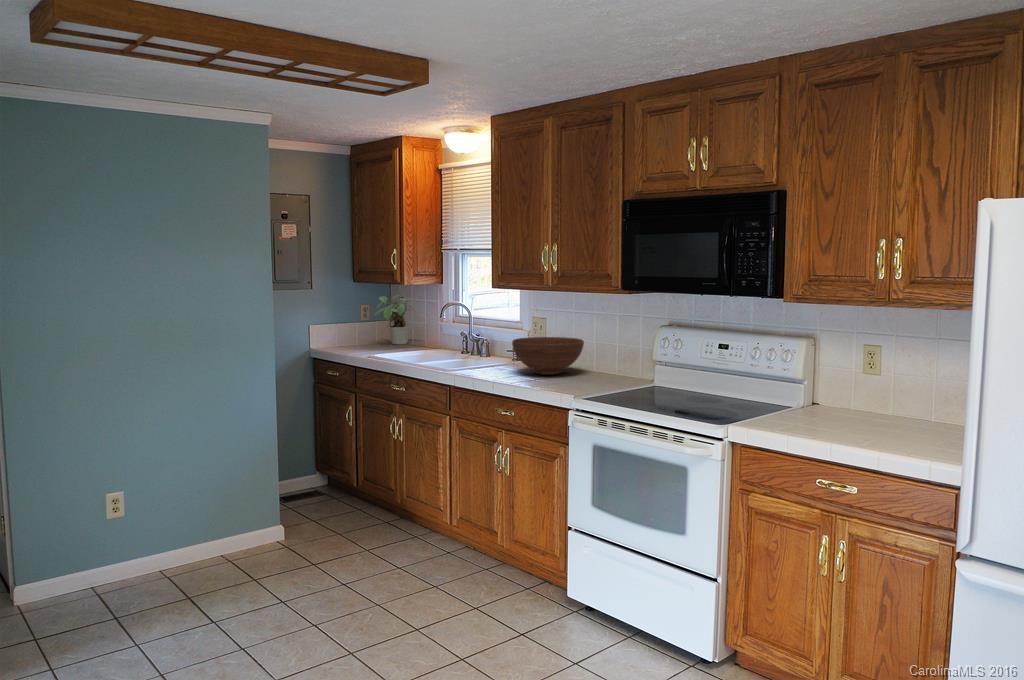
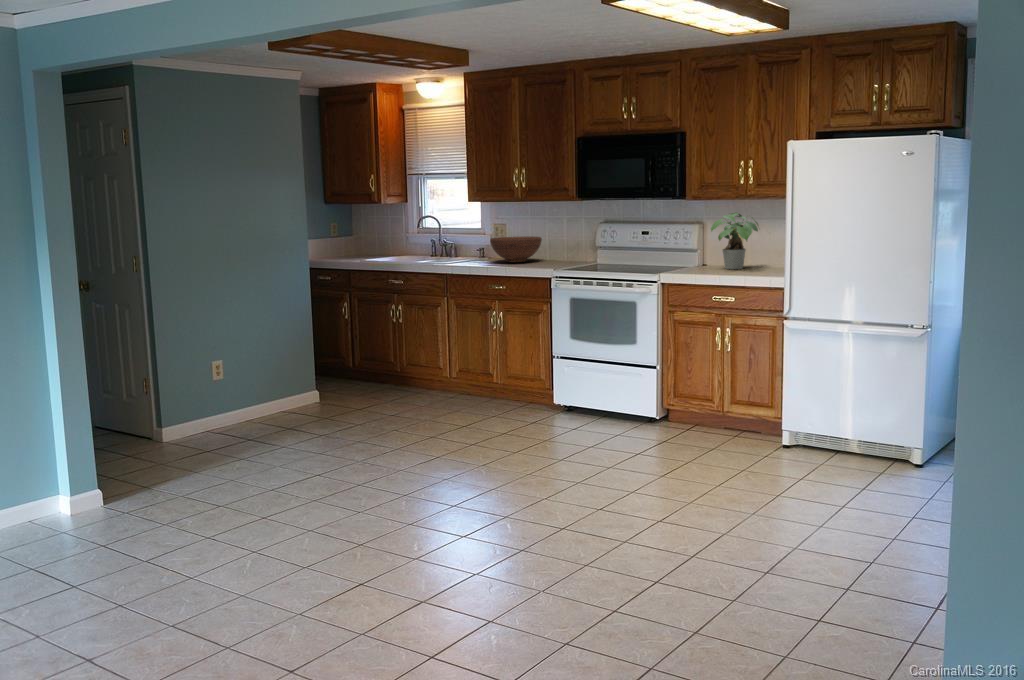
potted plant: present [374,294,413,344] -> present [711,212,758,269]

